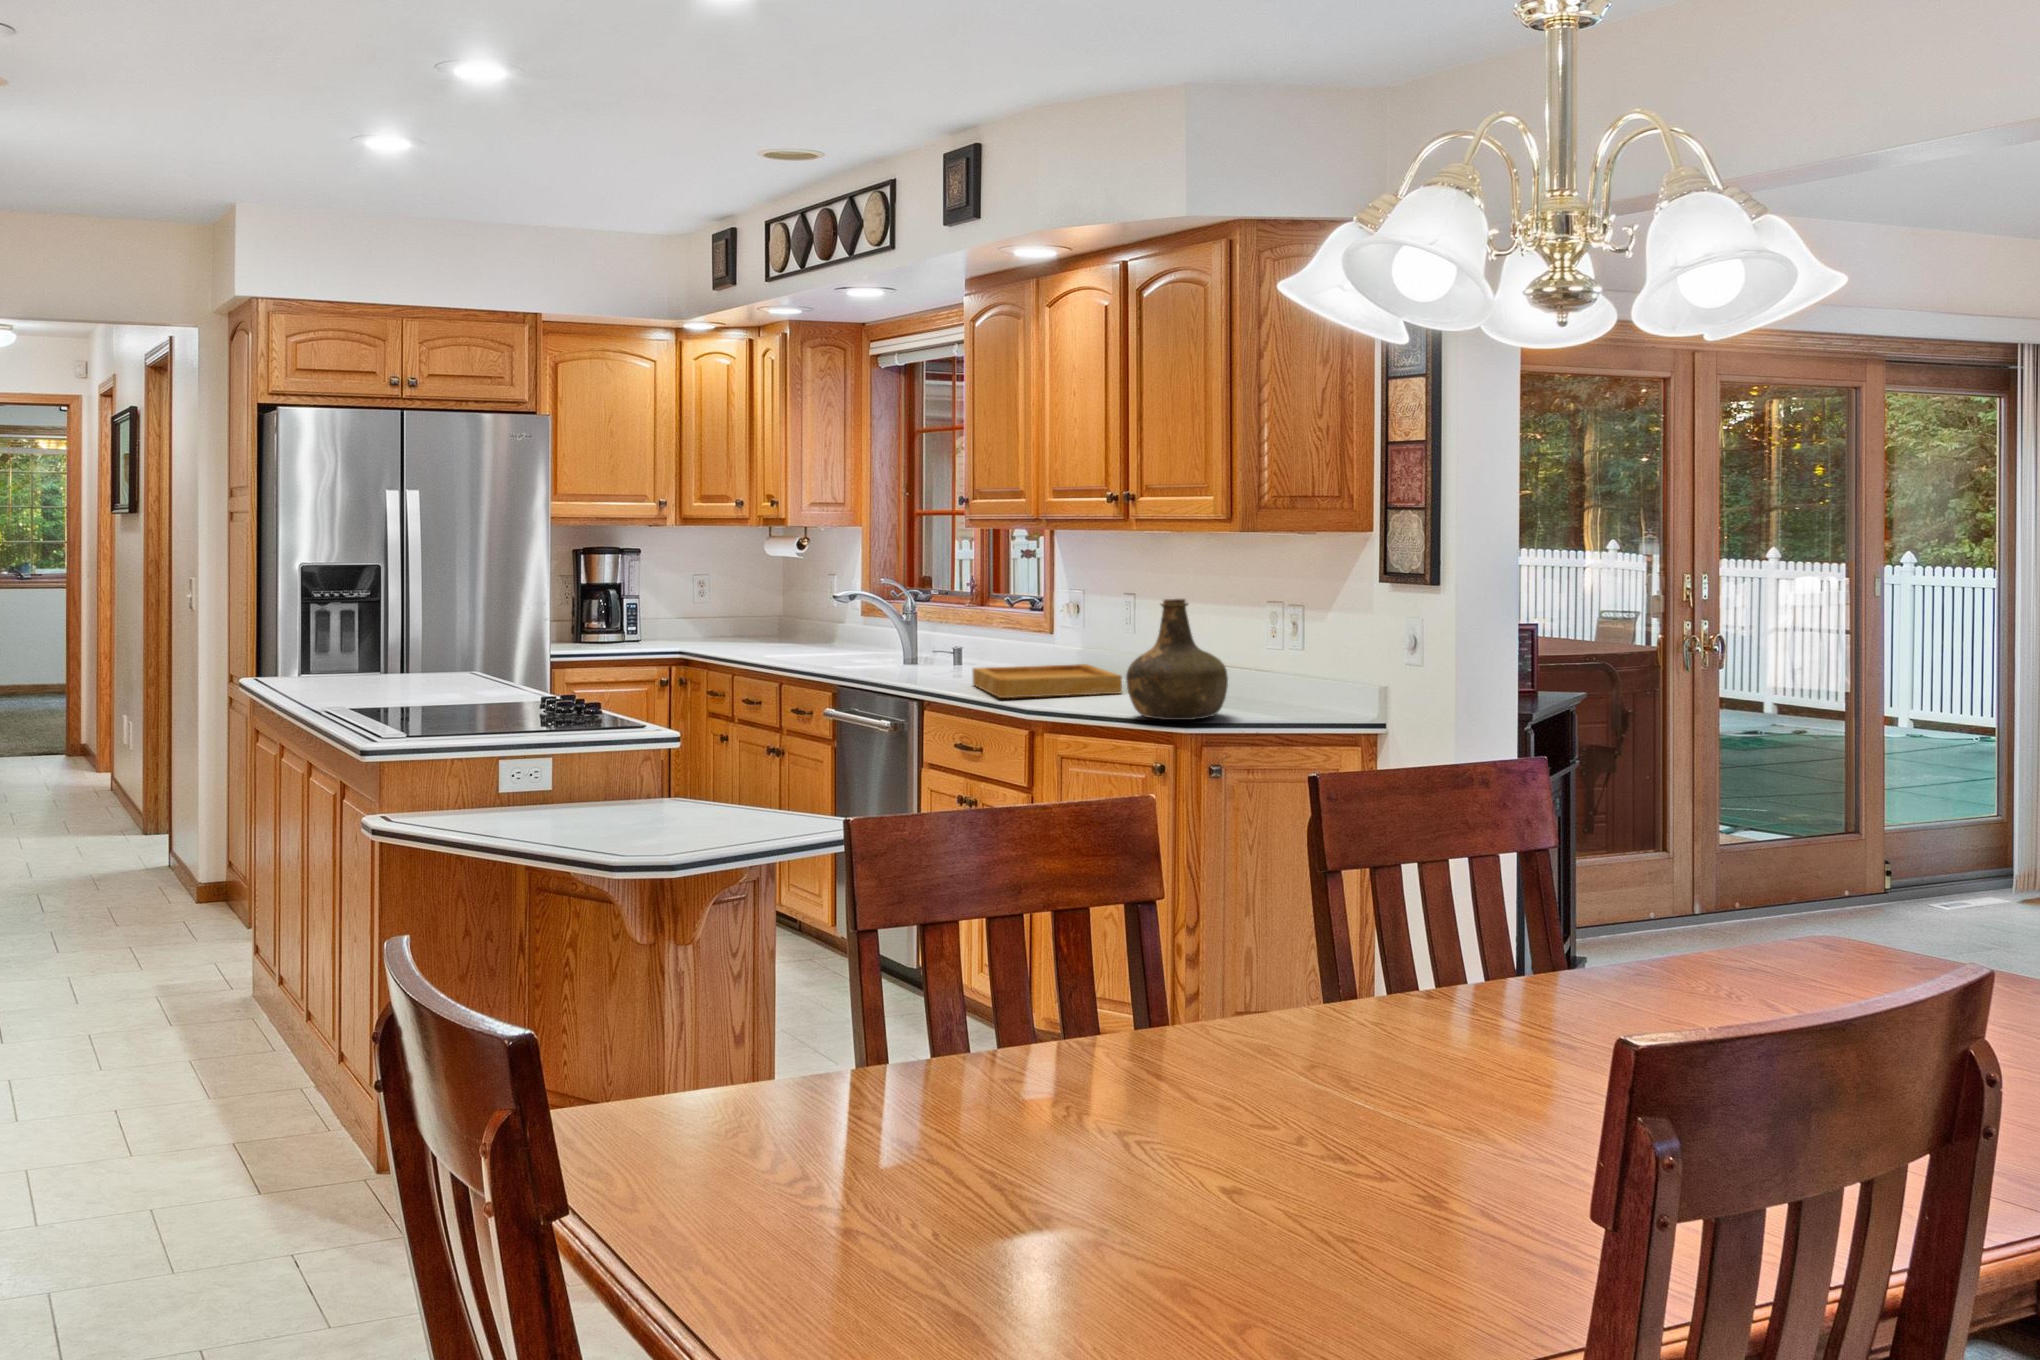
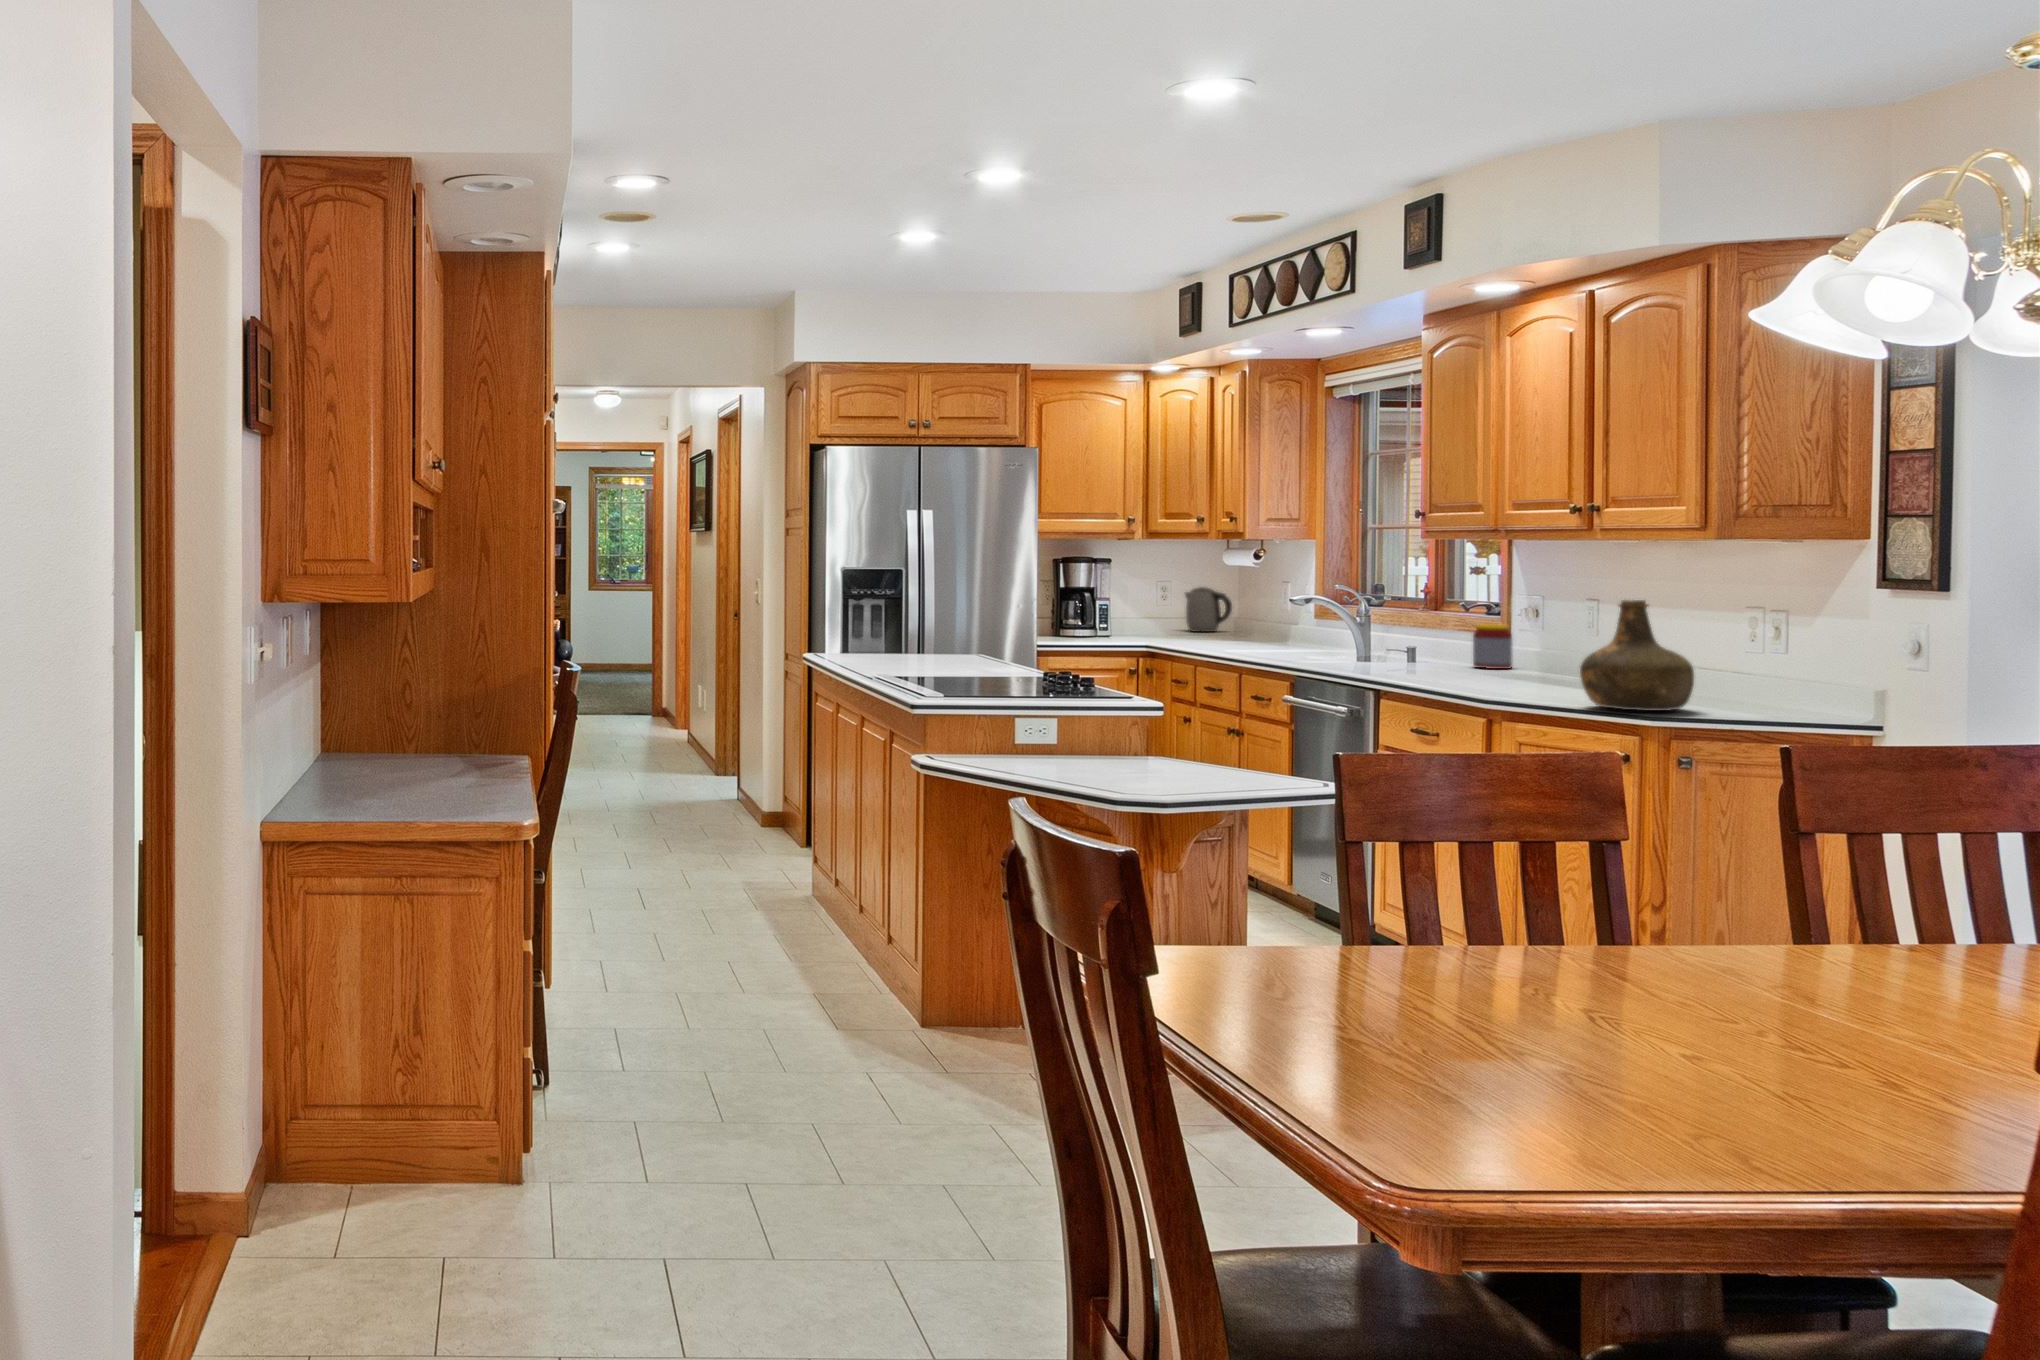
kettle: none [724,578,775,629] -> present [1185,587,1232,632]
jar: none [1013,618,1049,667] -> present [1473,624,1512,669]
tray: present [973,664,1122,698] -> none [1426,663,1584,691]

